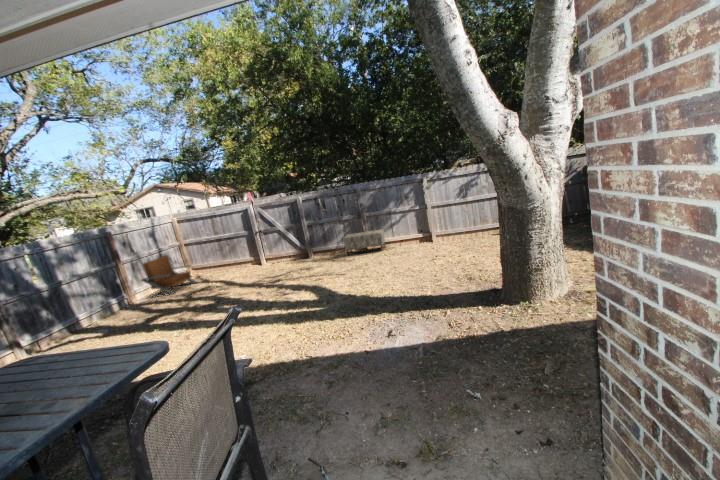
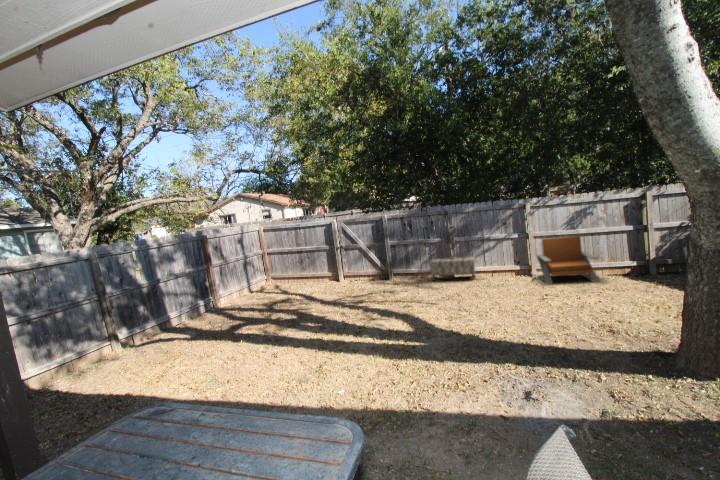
lounge chair: present [141,256,196,298] -> present [537,236,599,284]

